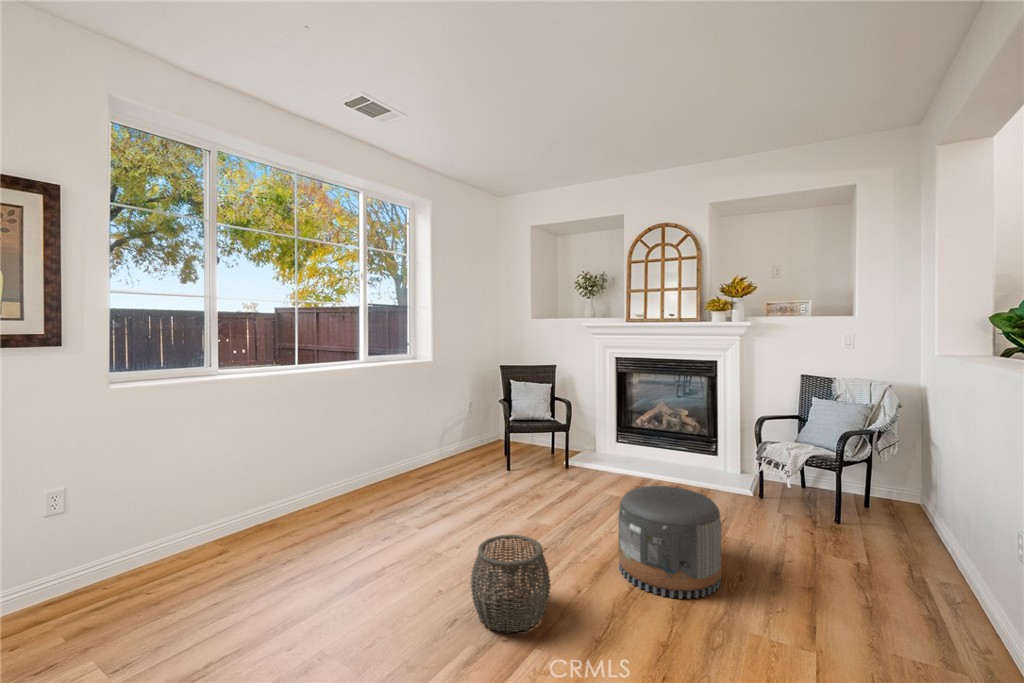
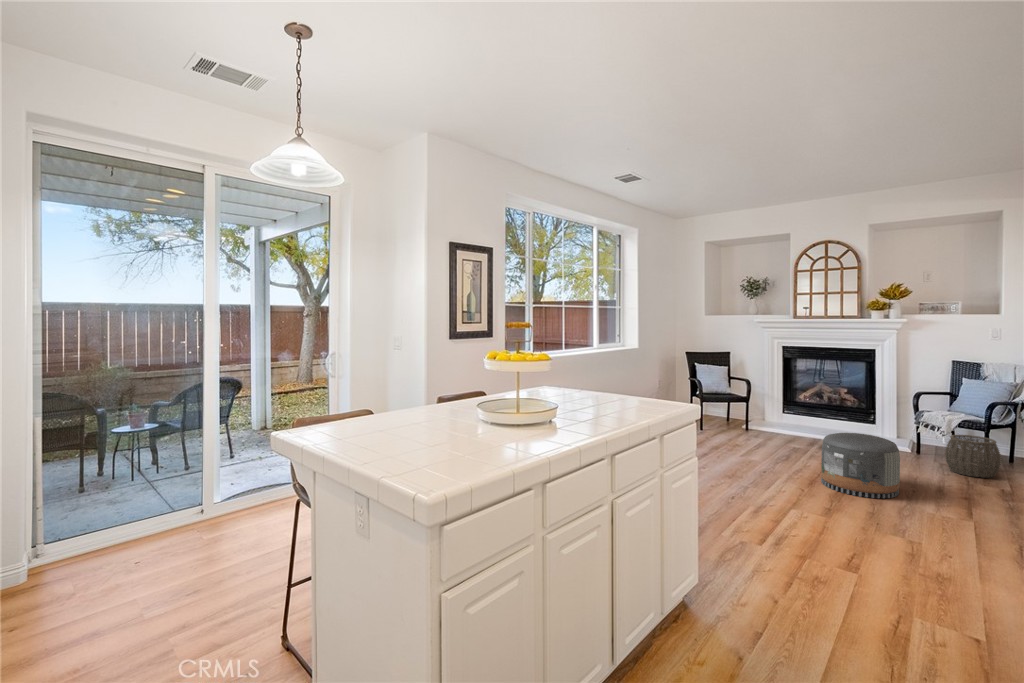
woven basket: present [470,535,551,633] -> present [945,435,1001,478]

